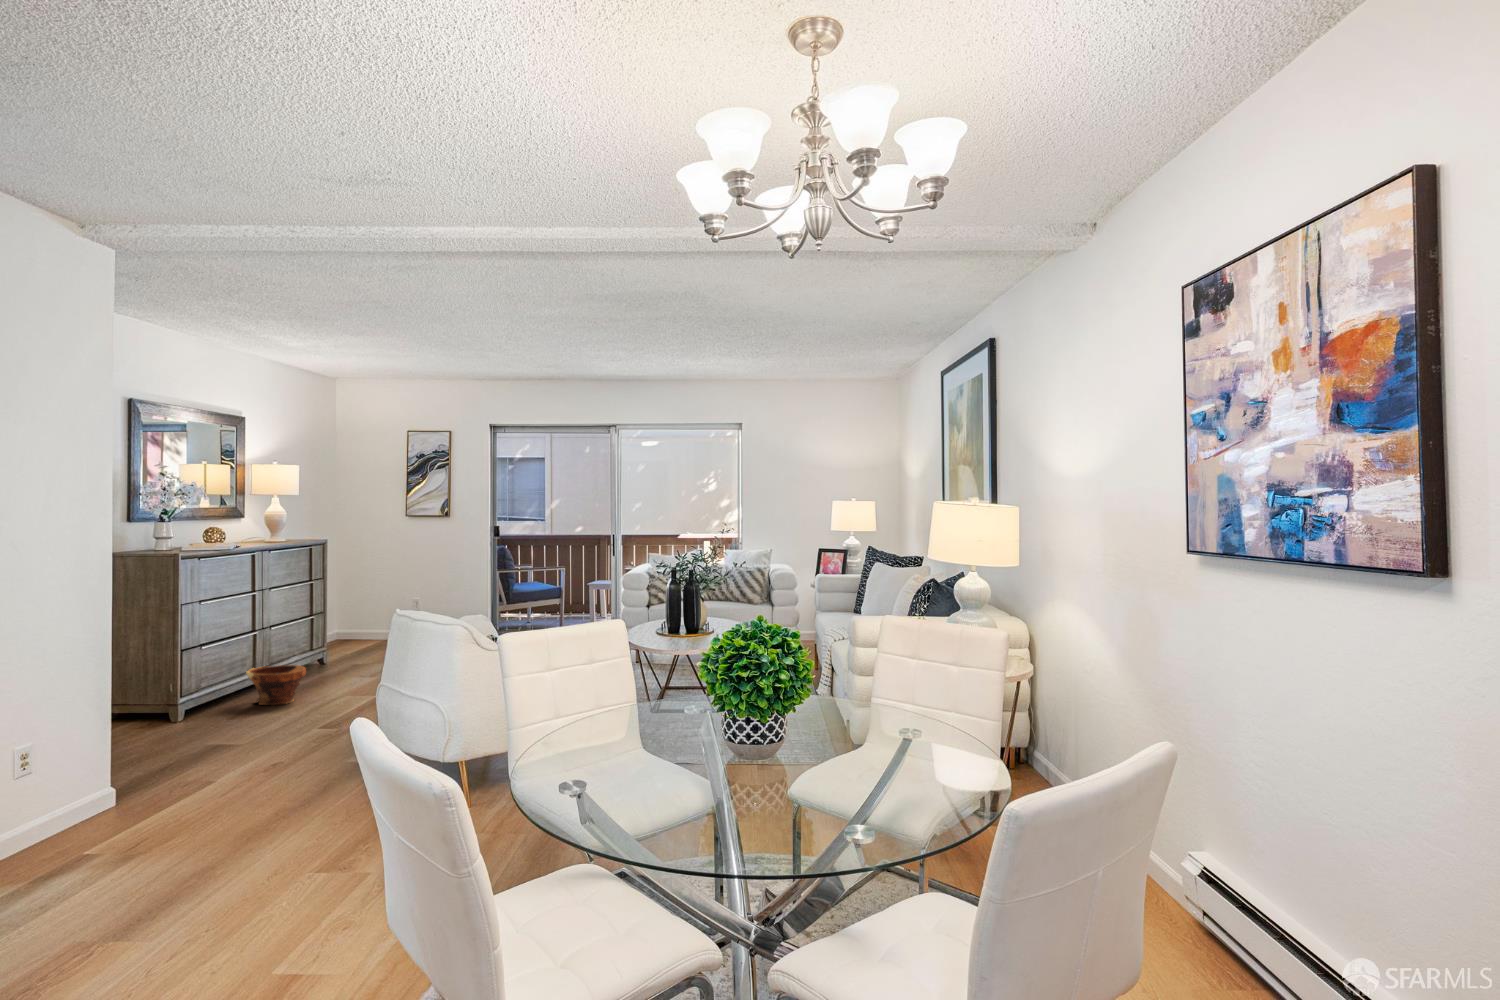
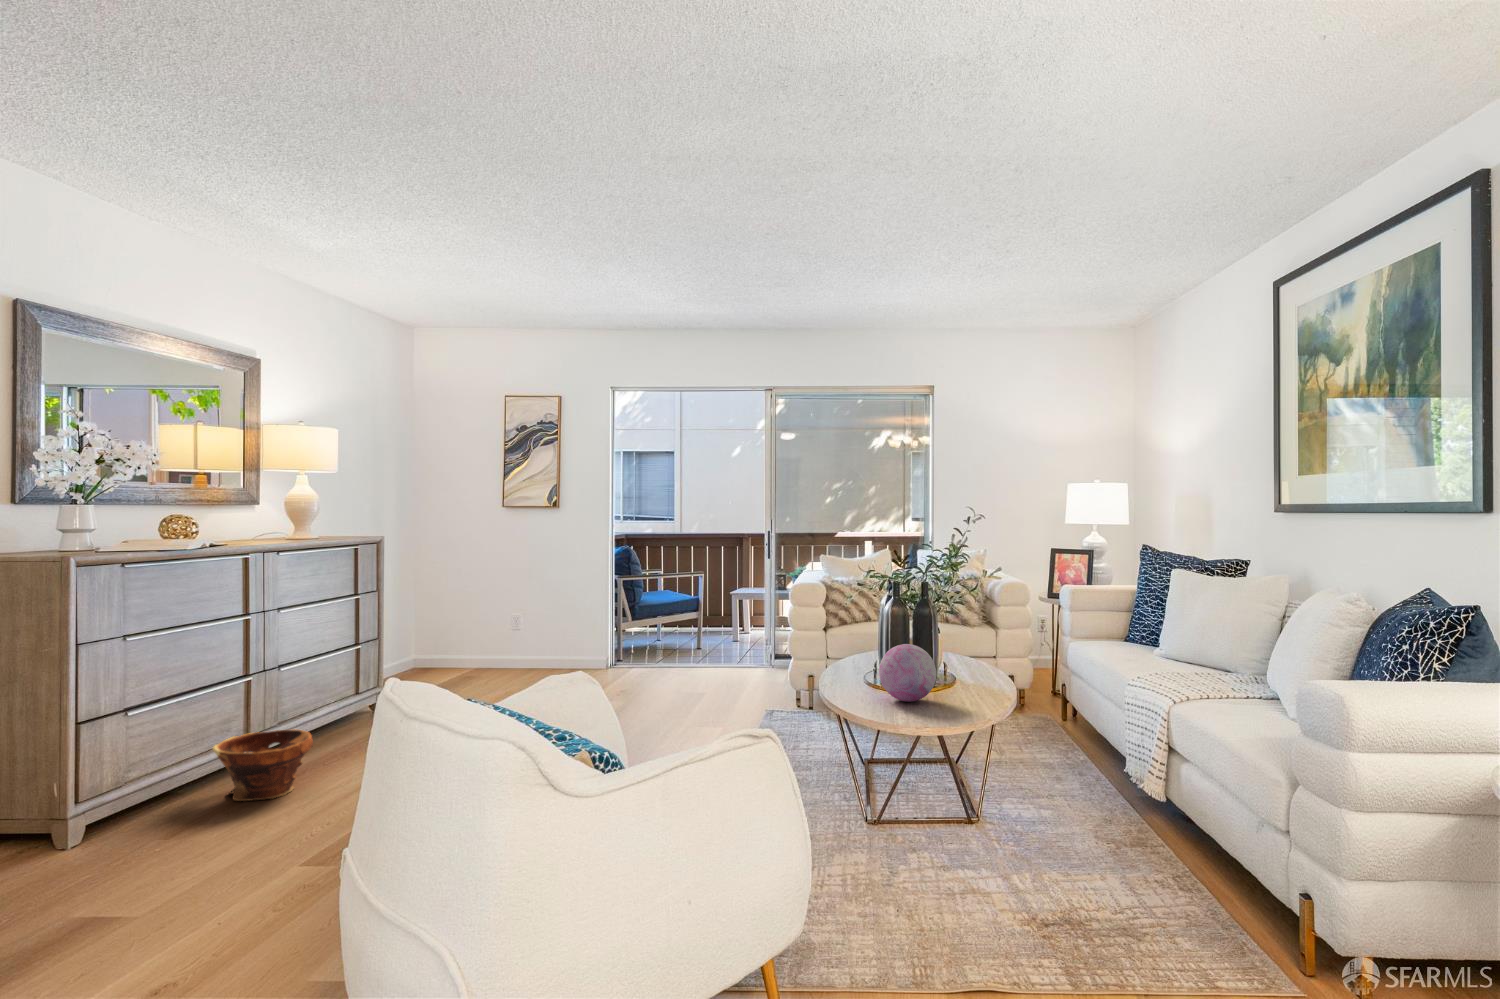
decorative orb: none [657,603,688,634] -> present [879,644,936,702]

